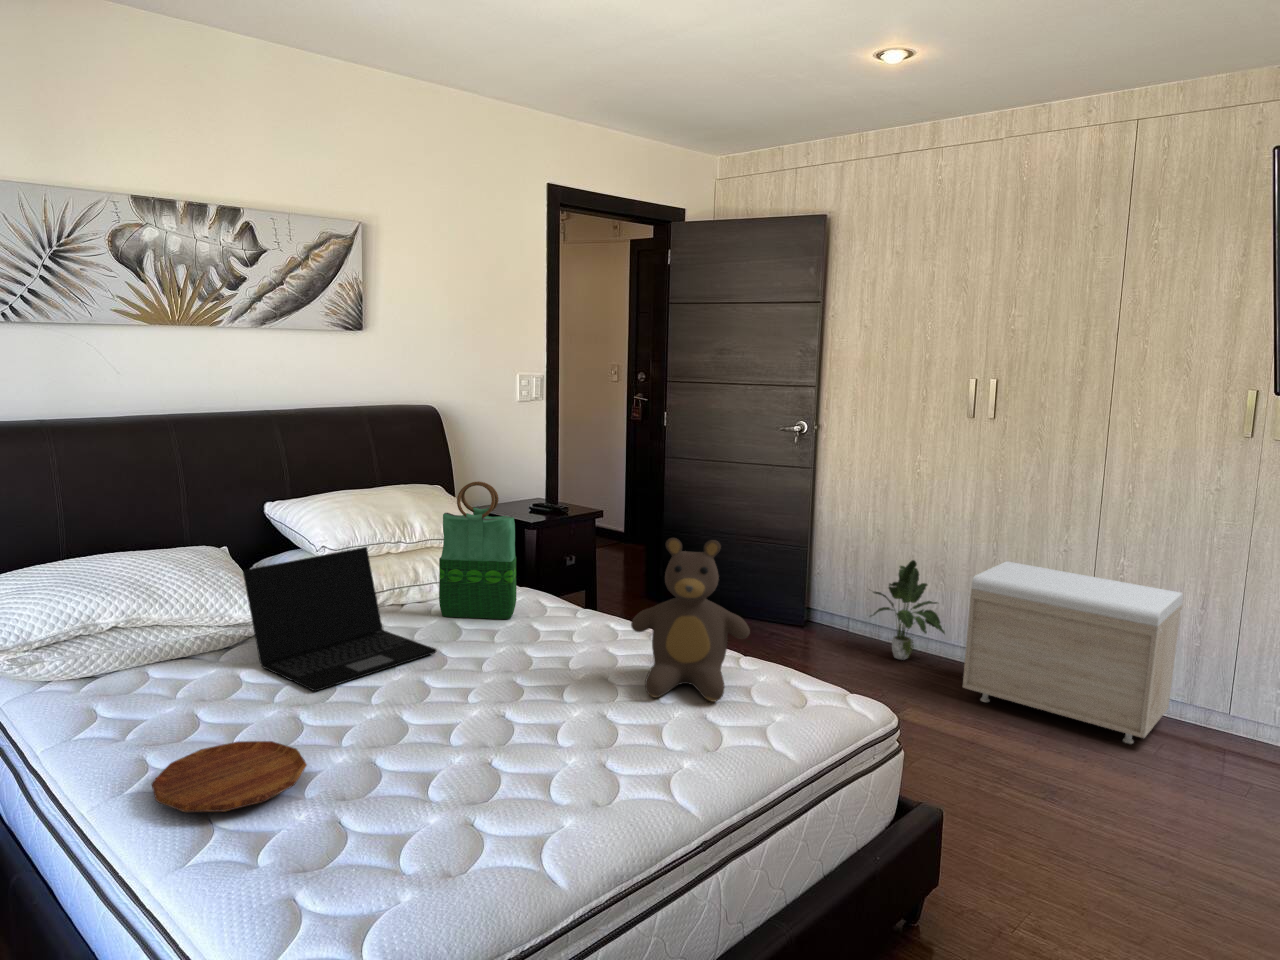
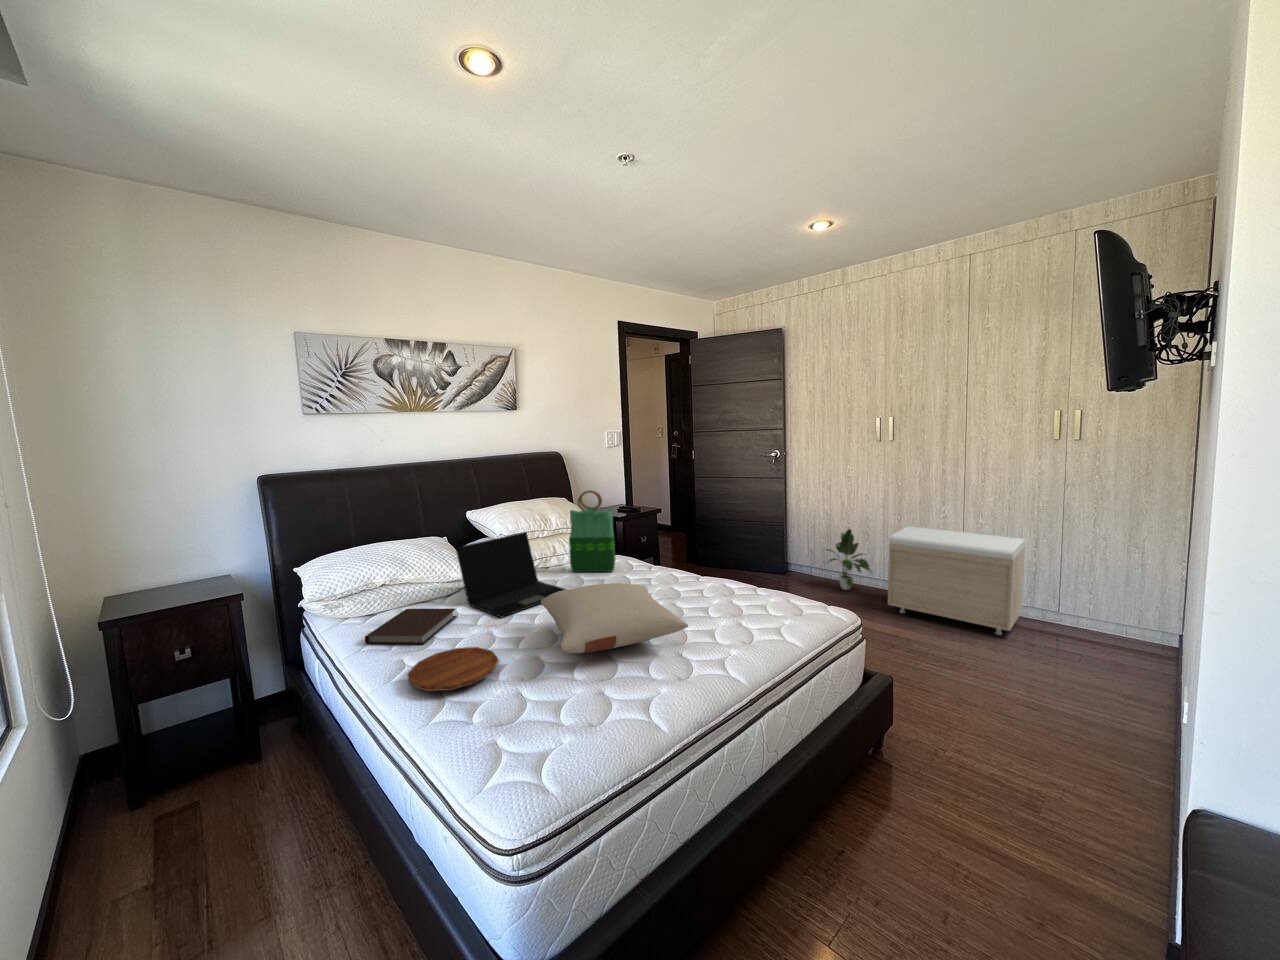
teddy bear: present [631,538,750,702] -> none [688,515,762,614]
pillow: none [384,646,619,757] -> present [542,583,688,653]
notebook: none [80,670,240,733] -> present [365,608,456,645]

